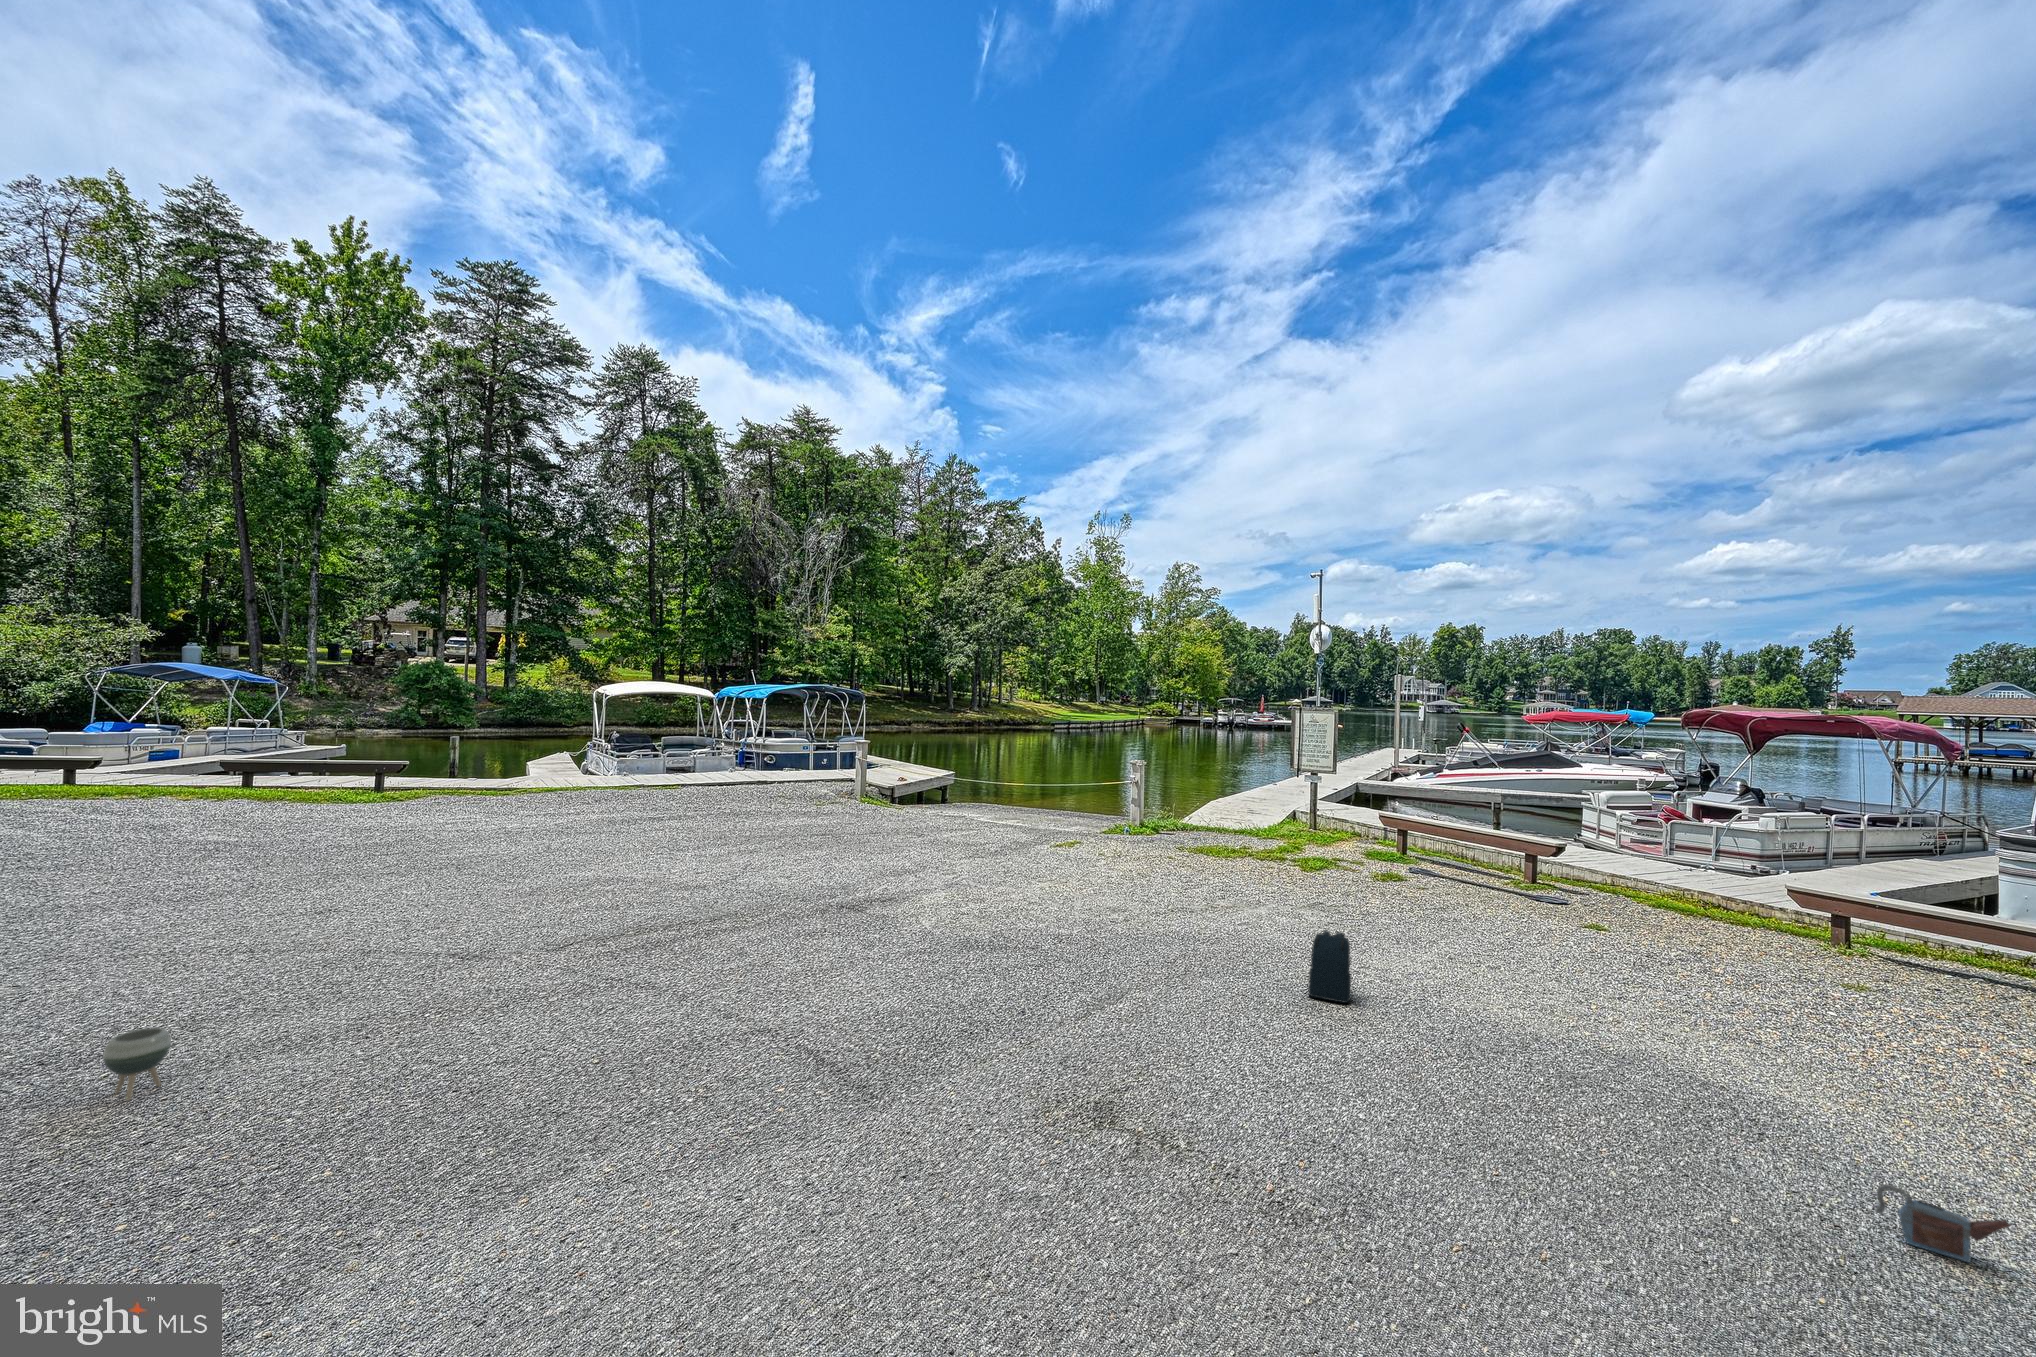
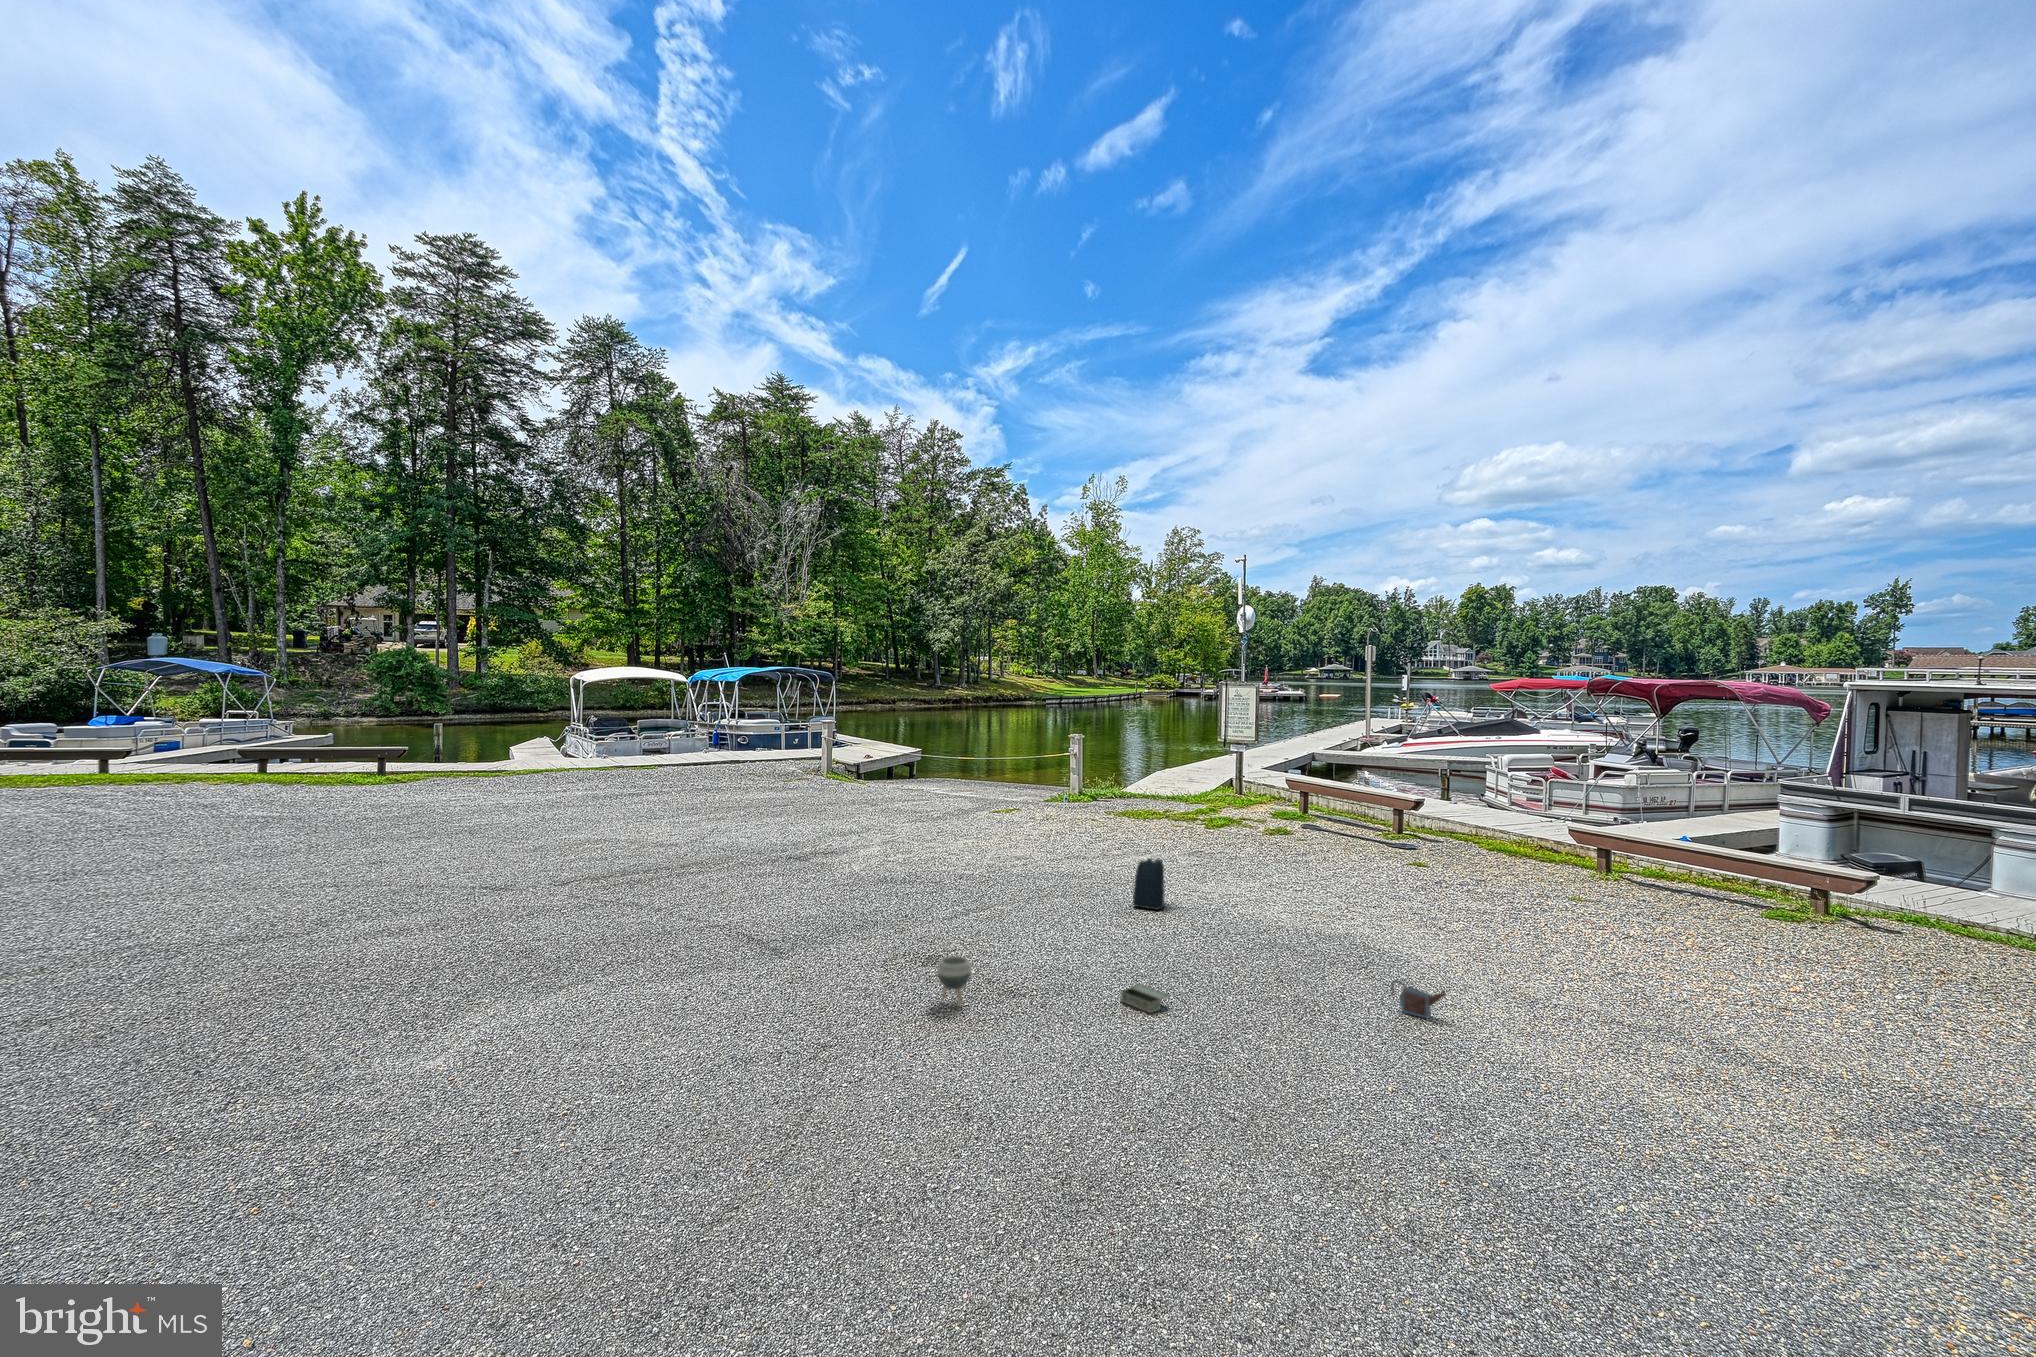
planter: present [103,1027,171,1101] -> present [937,956,971,1007]
toolbox: none [1424,1175,1515,1244] -> present [1121,985,1170,1013]

